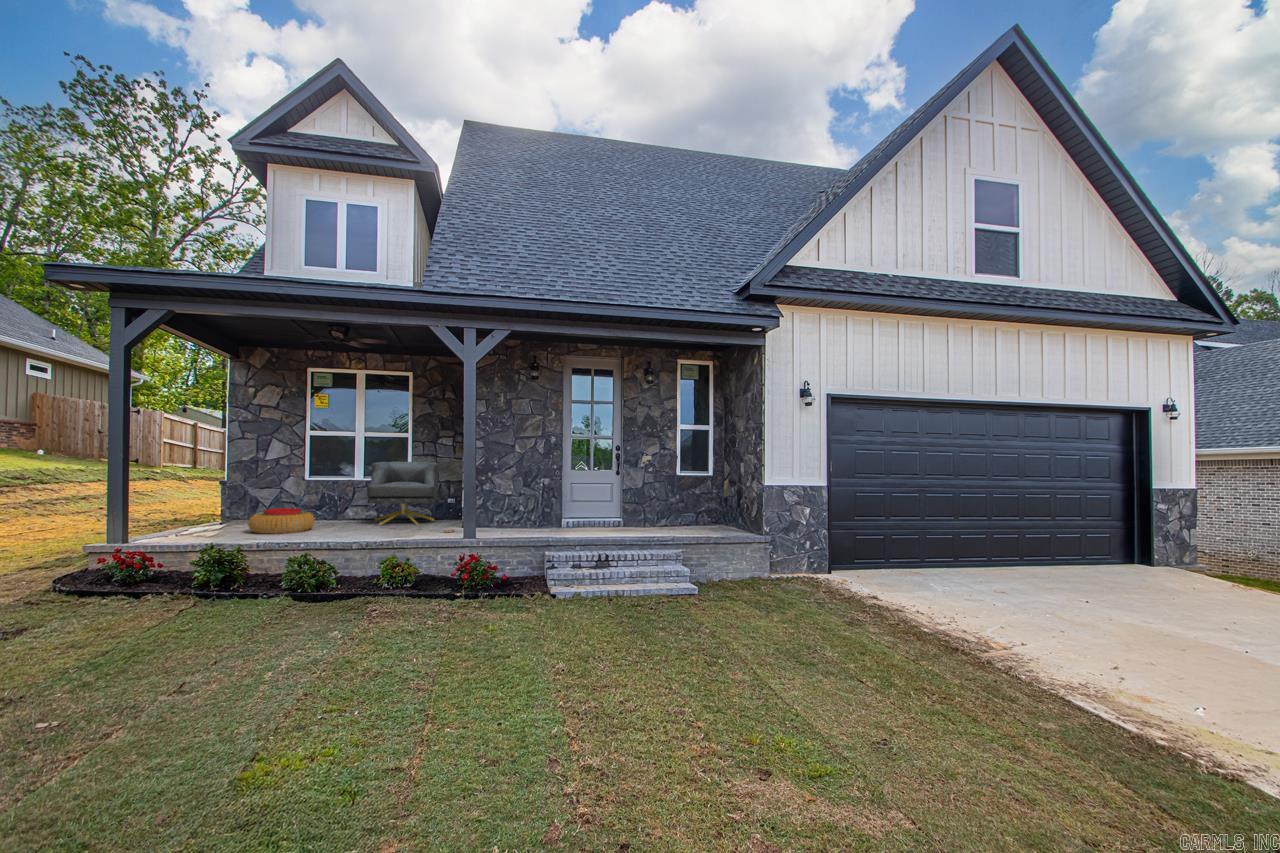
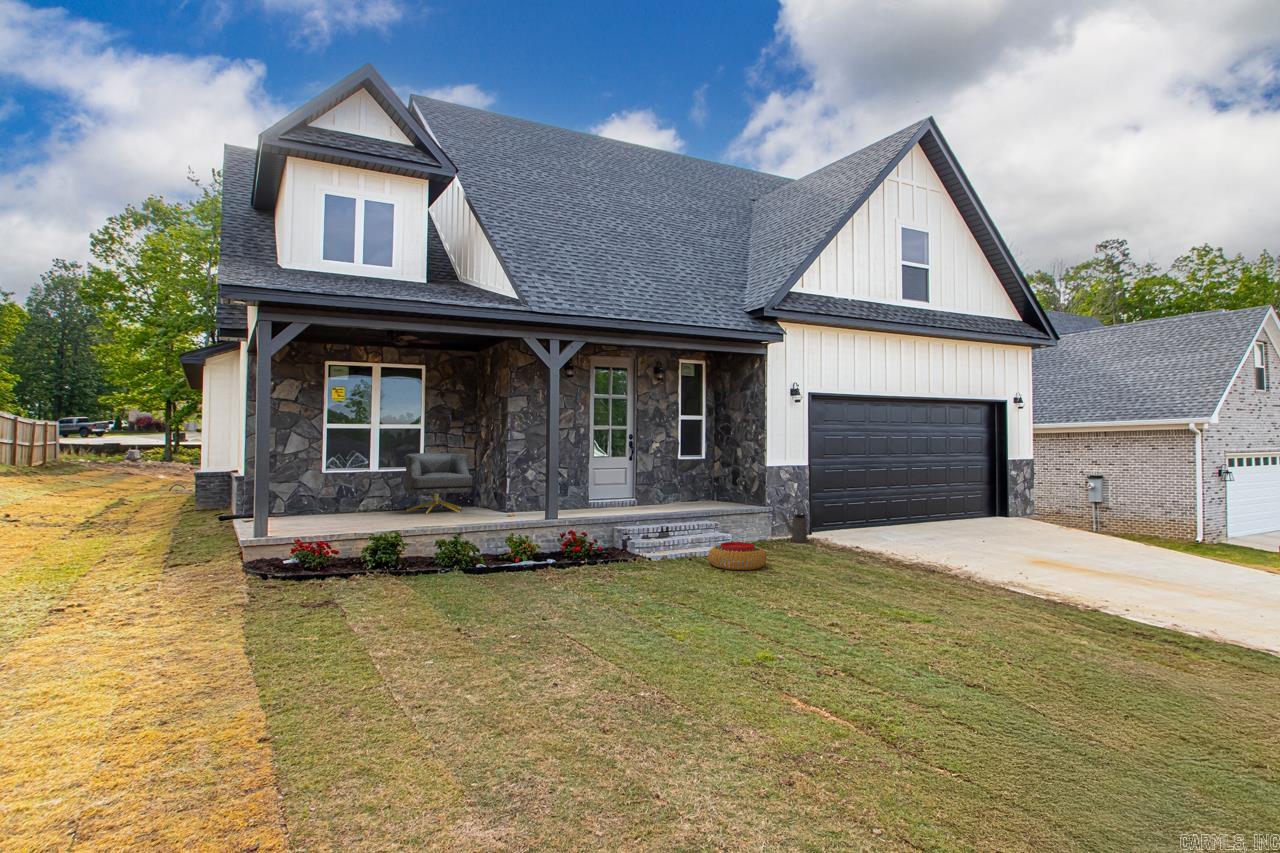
pouf: present [248,508,315,534] -> present [708,542,767,570]
watering can: none [781,540,810,586] -> present [781,508,810,543]

